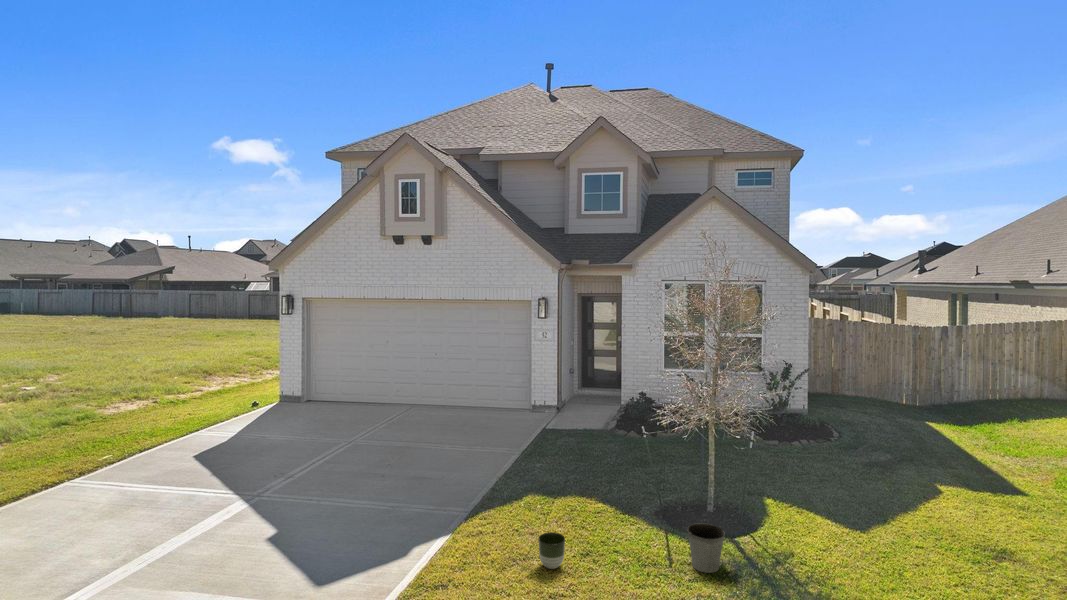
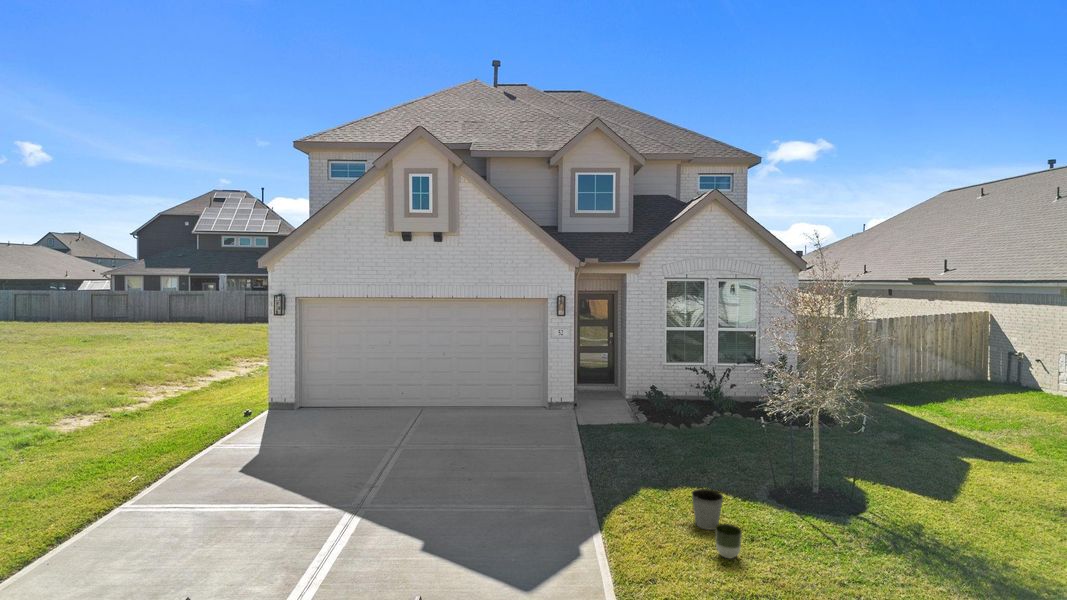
bucket: present [687,523,725,573] -> present [690,489,723,530]

